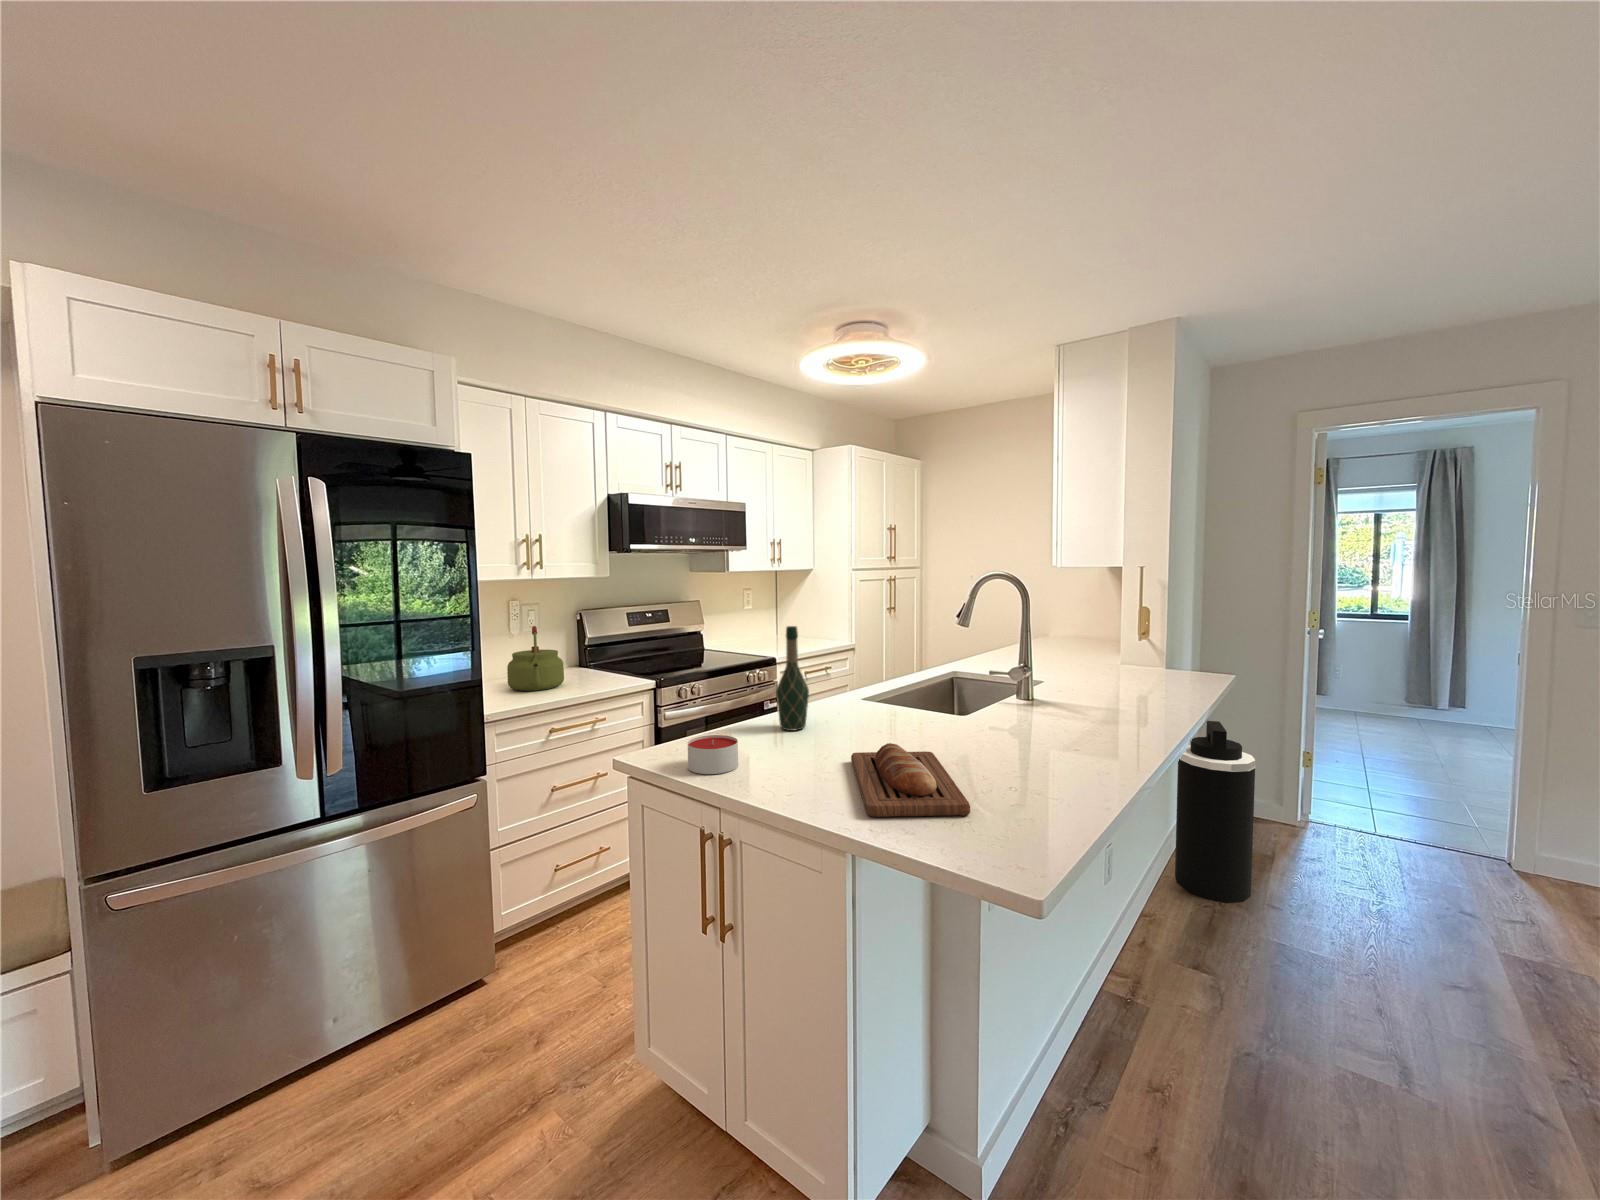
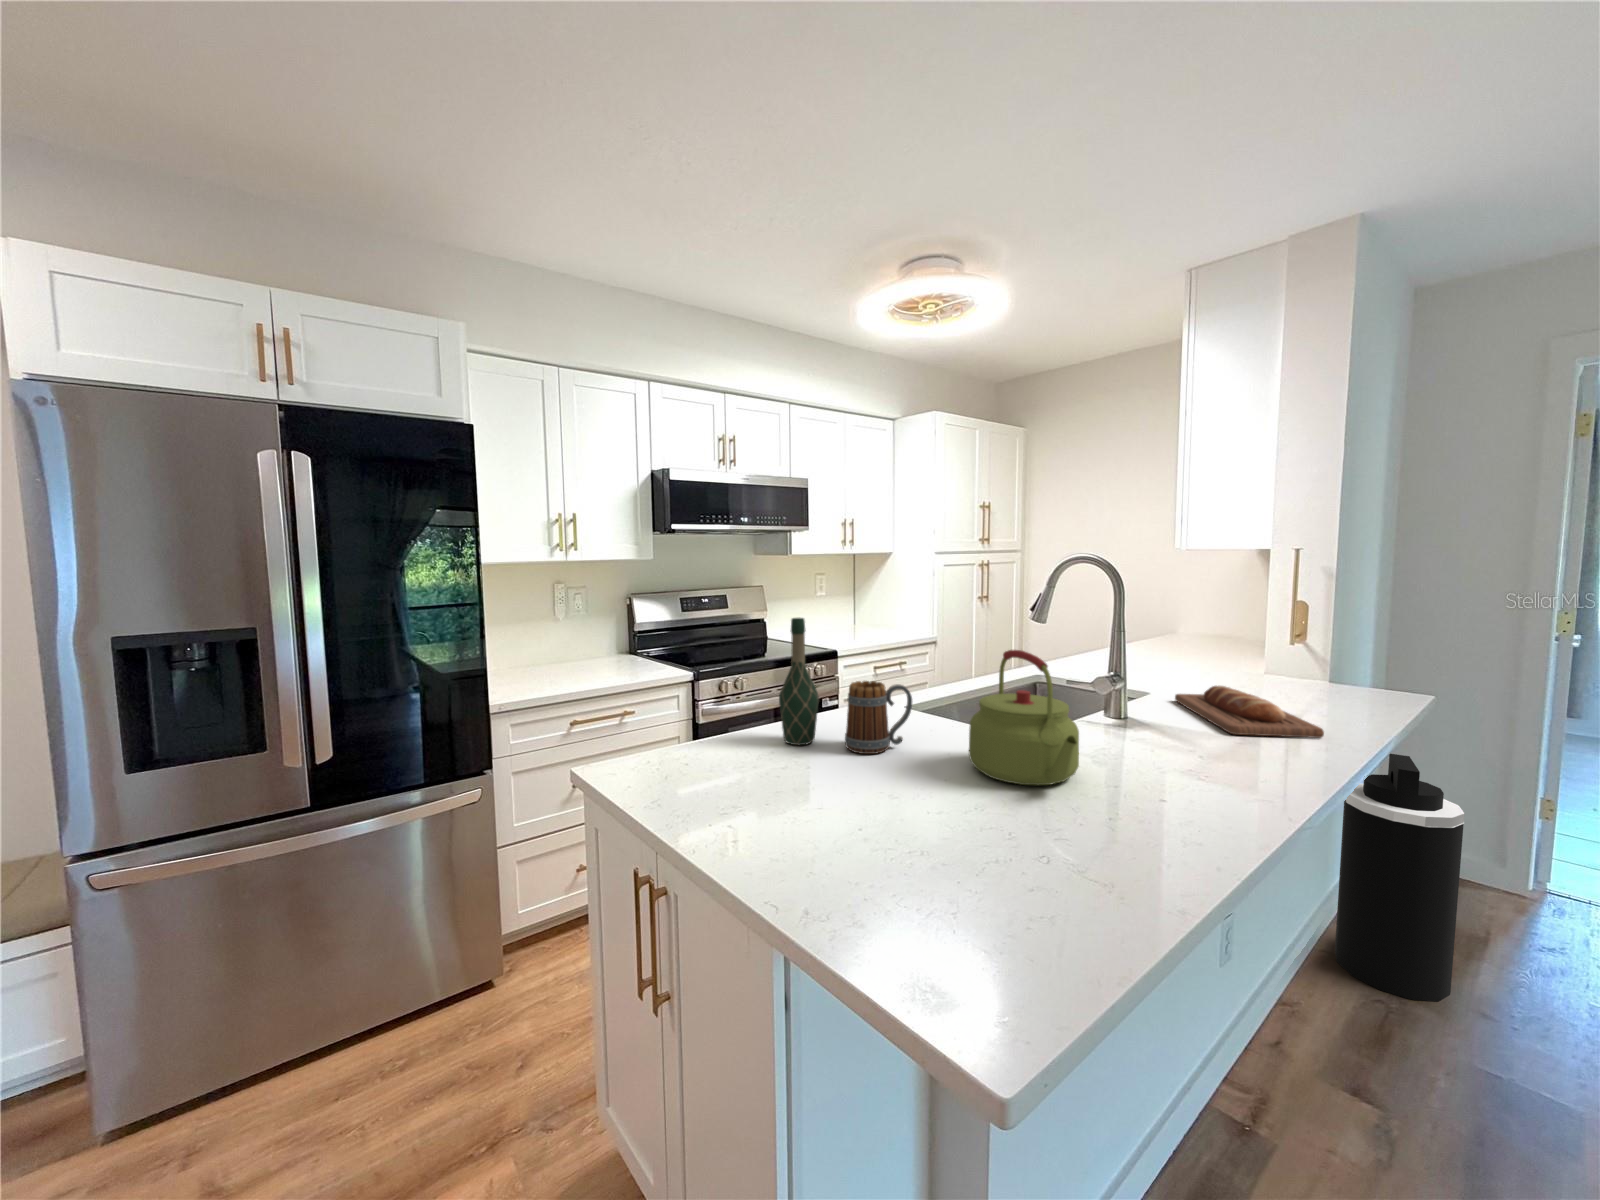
kettle: present [507,626,564,691] -> present [969,650,1079,785]
mug: none [832,676,885,733] -> present [845,681,912,754]
candle: present [688,735,738,774] -> none [638,750,702,801]
bread loaf: present [851,743,970,817] -> present [1175,686,1324,738]

